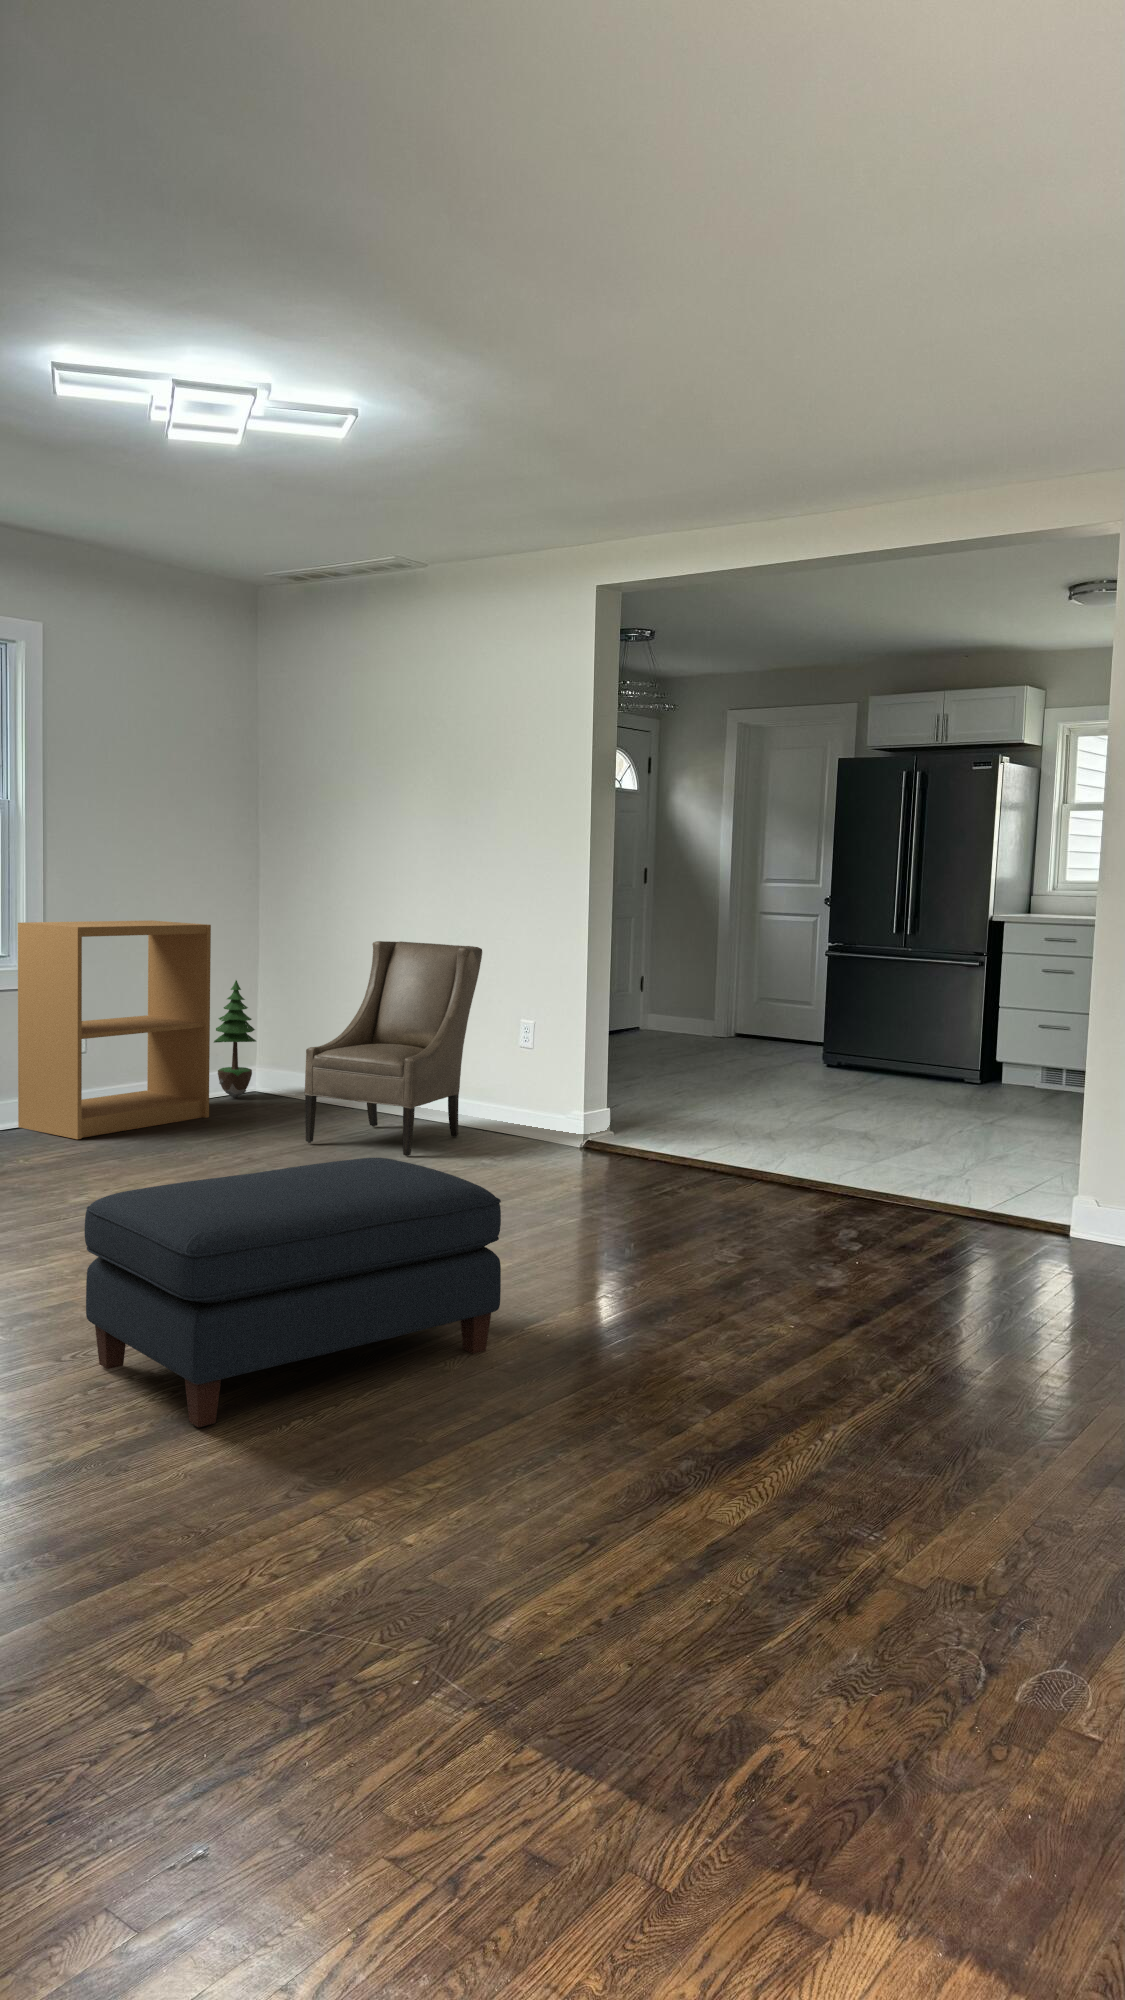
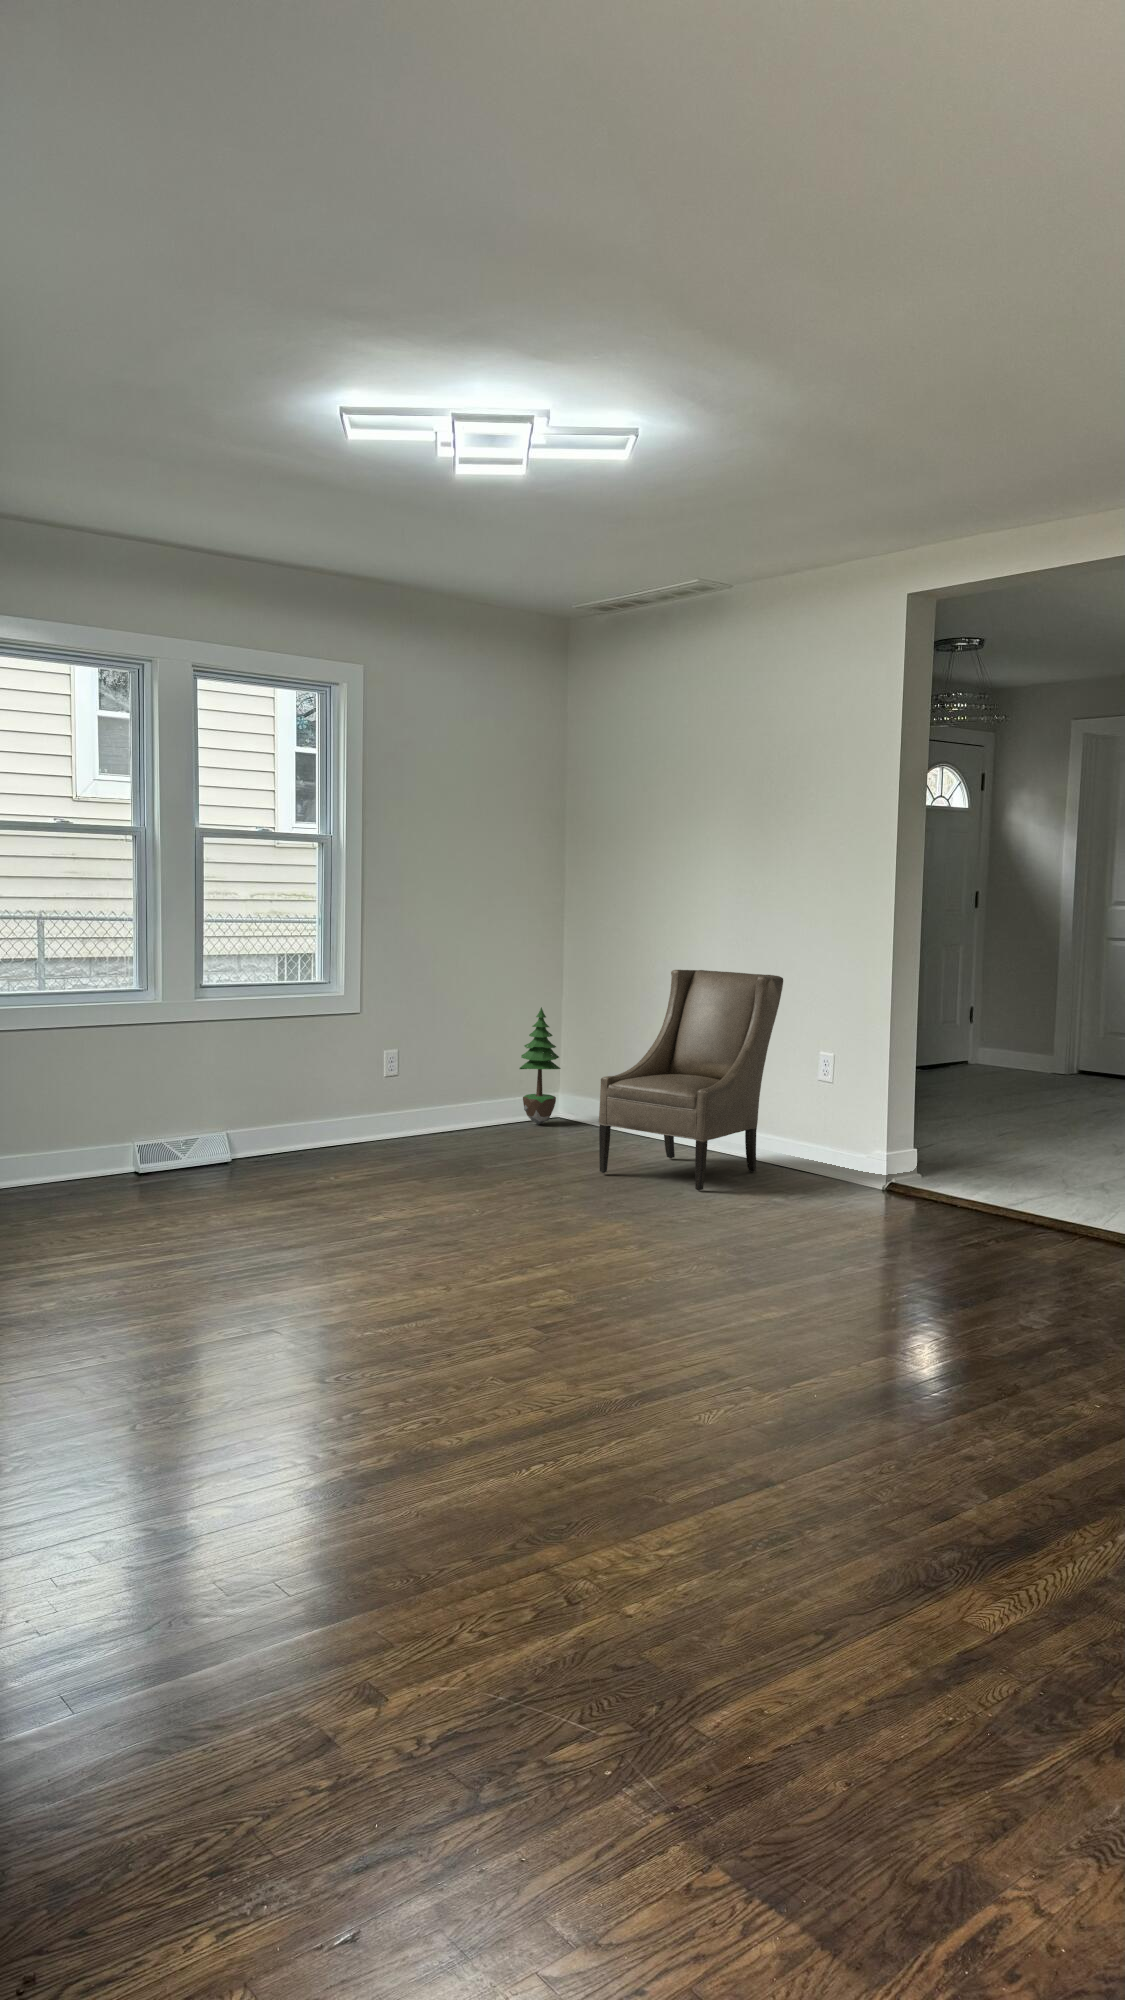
bookshelf: present [18,921,211,1139] -> none [332,949,514,1161]
ottoman: present [85,1158,501,1427] -> none [344,1195,763,1465]

